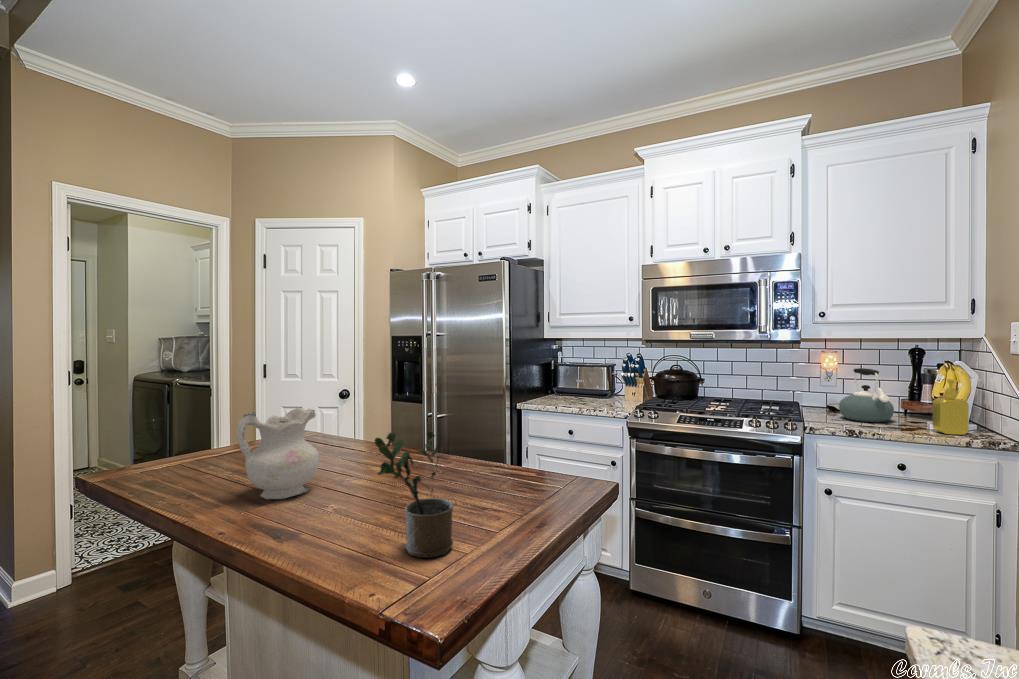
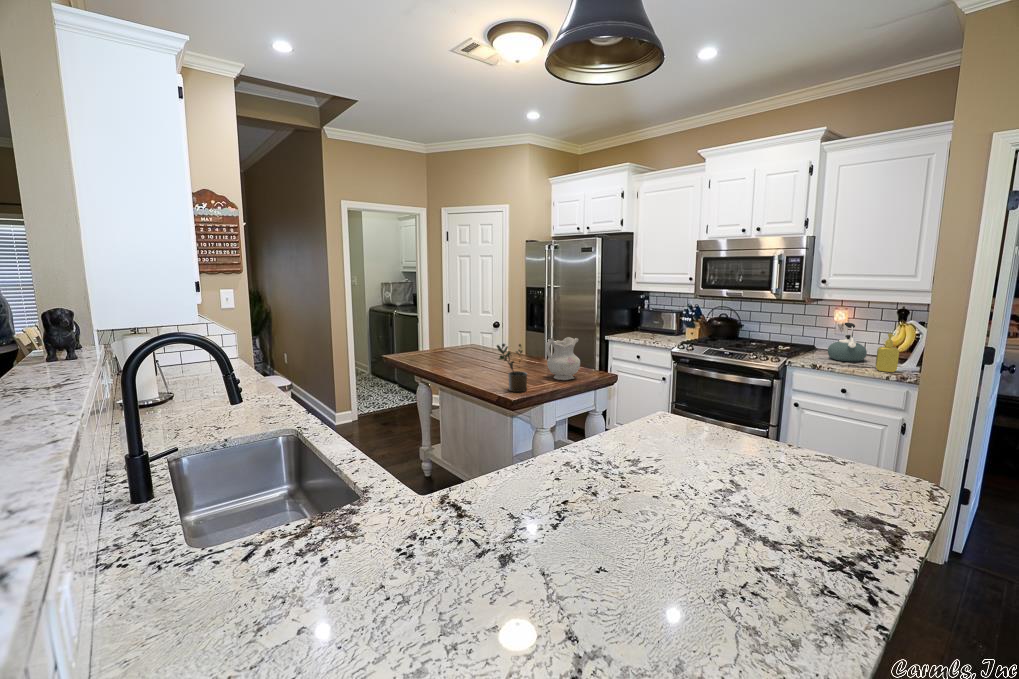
ceramic pitcher: present [237,408,319,499] -> present [546,337,580,380]

